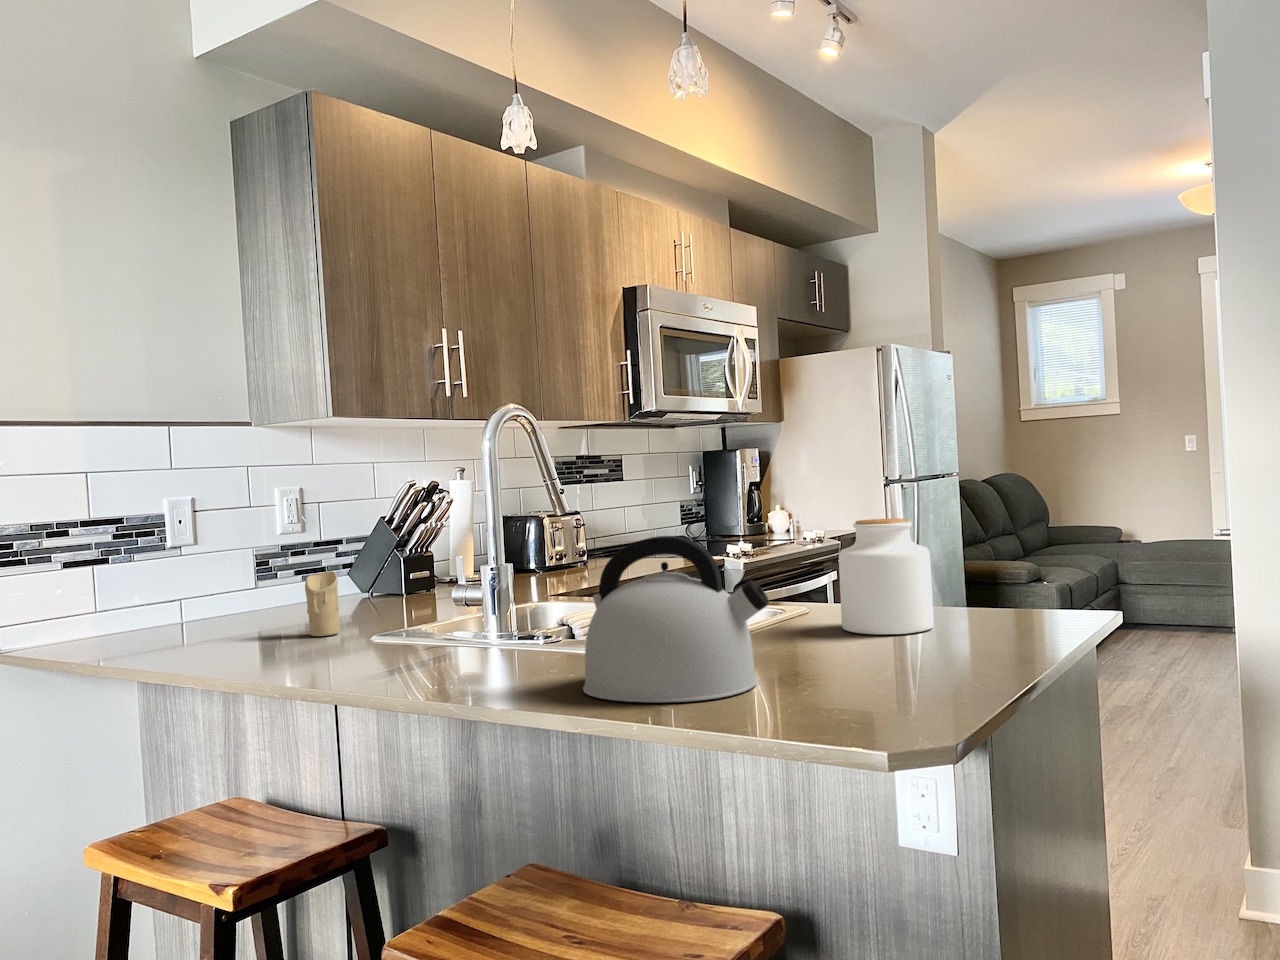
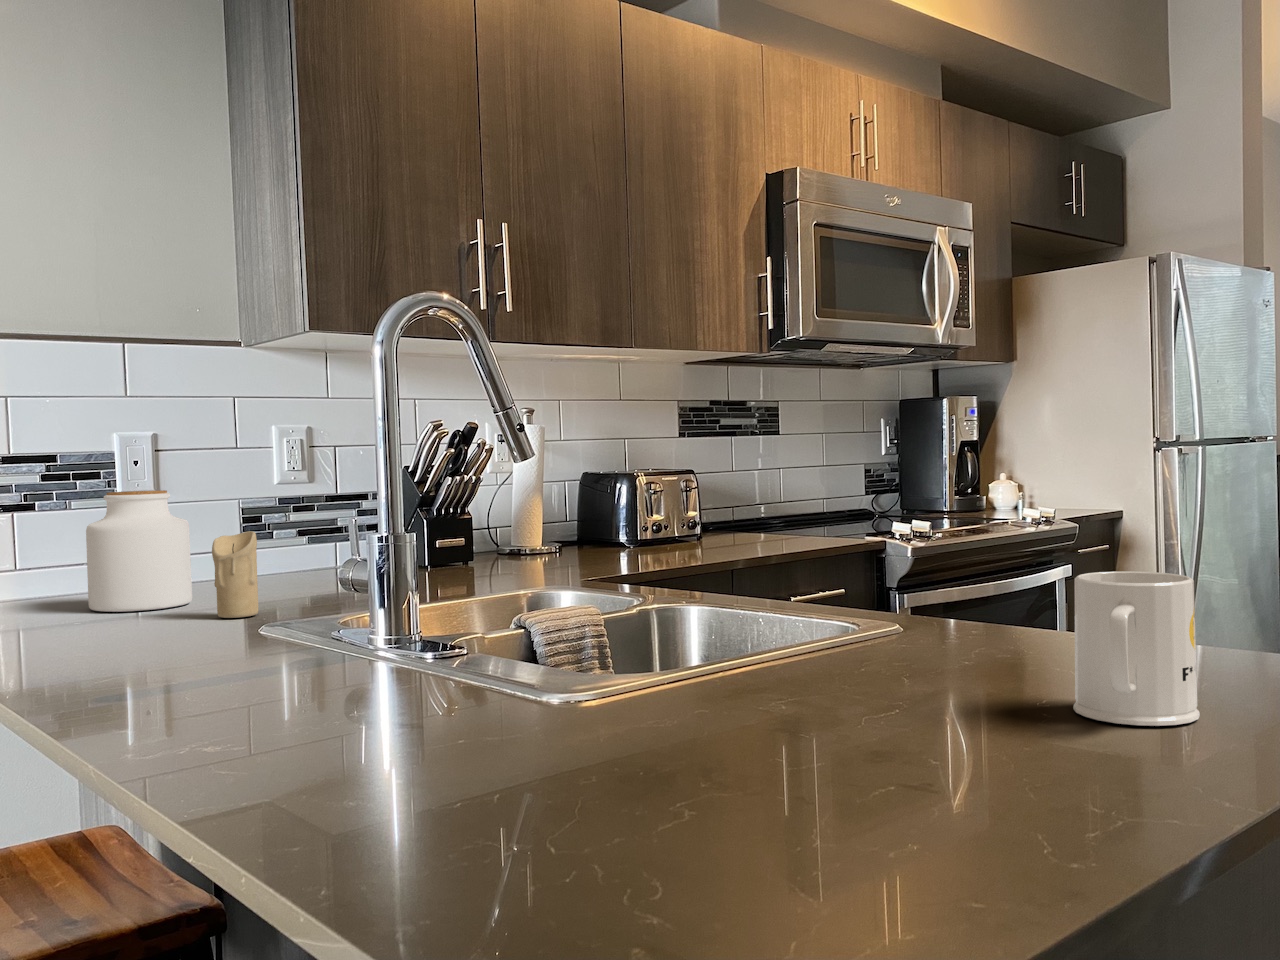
jar: present [839,519,934,634] -> present [86,490,192,612]
kettle: present [583,536,769,702] -> none [339,487,654,793]
mug: none [949,568,1015,649] -> present [1073,571,1200,726]

